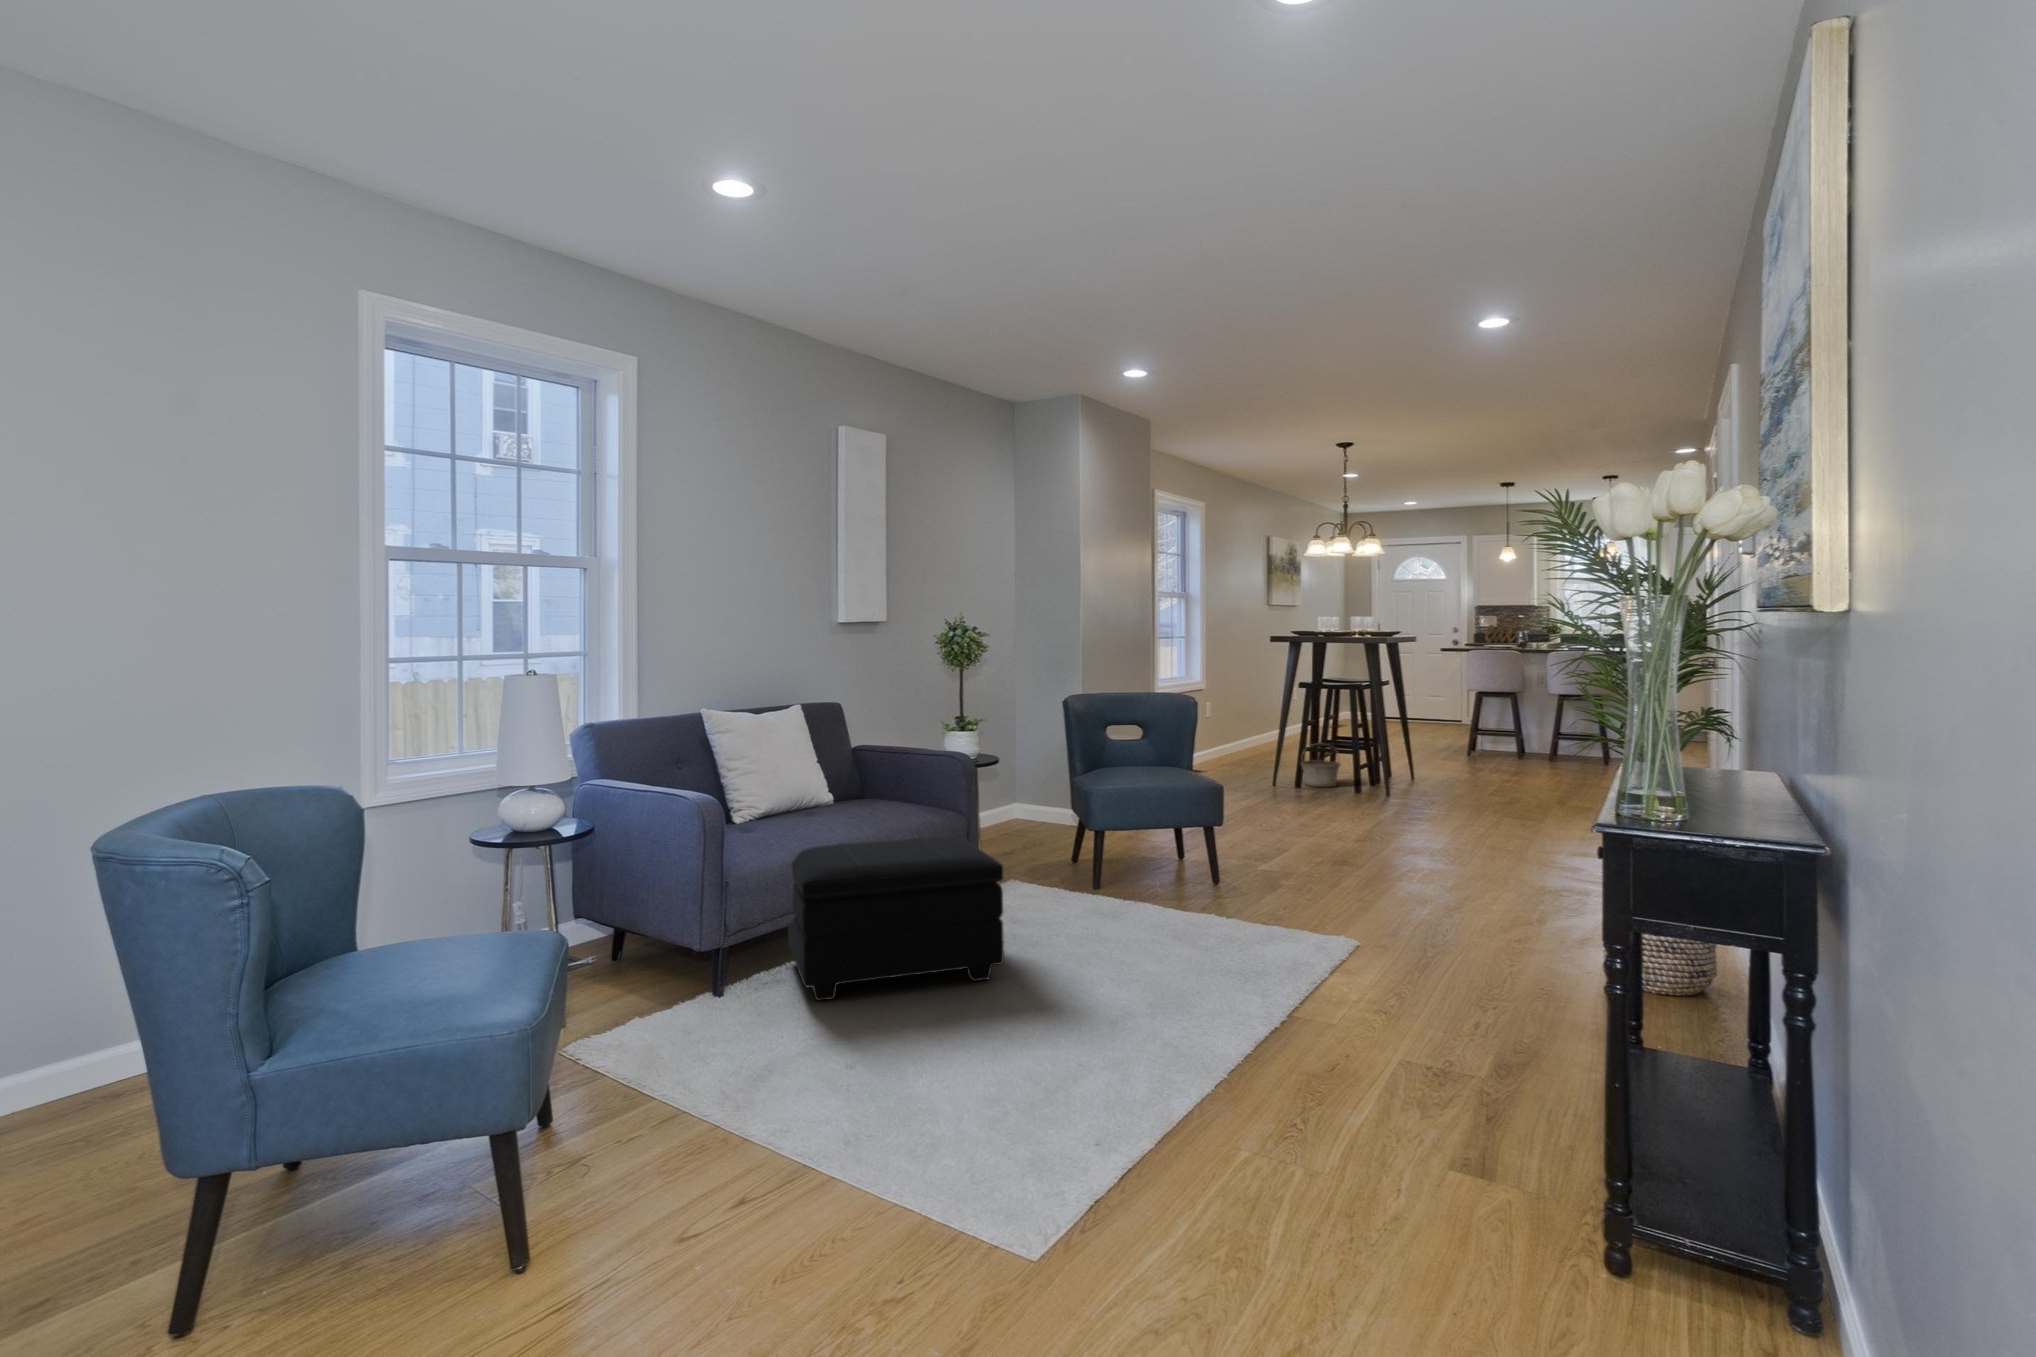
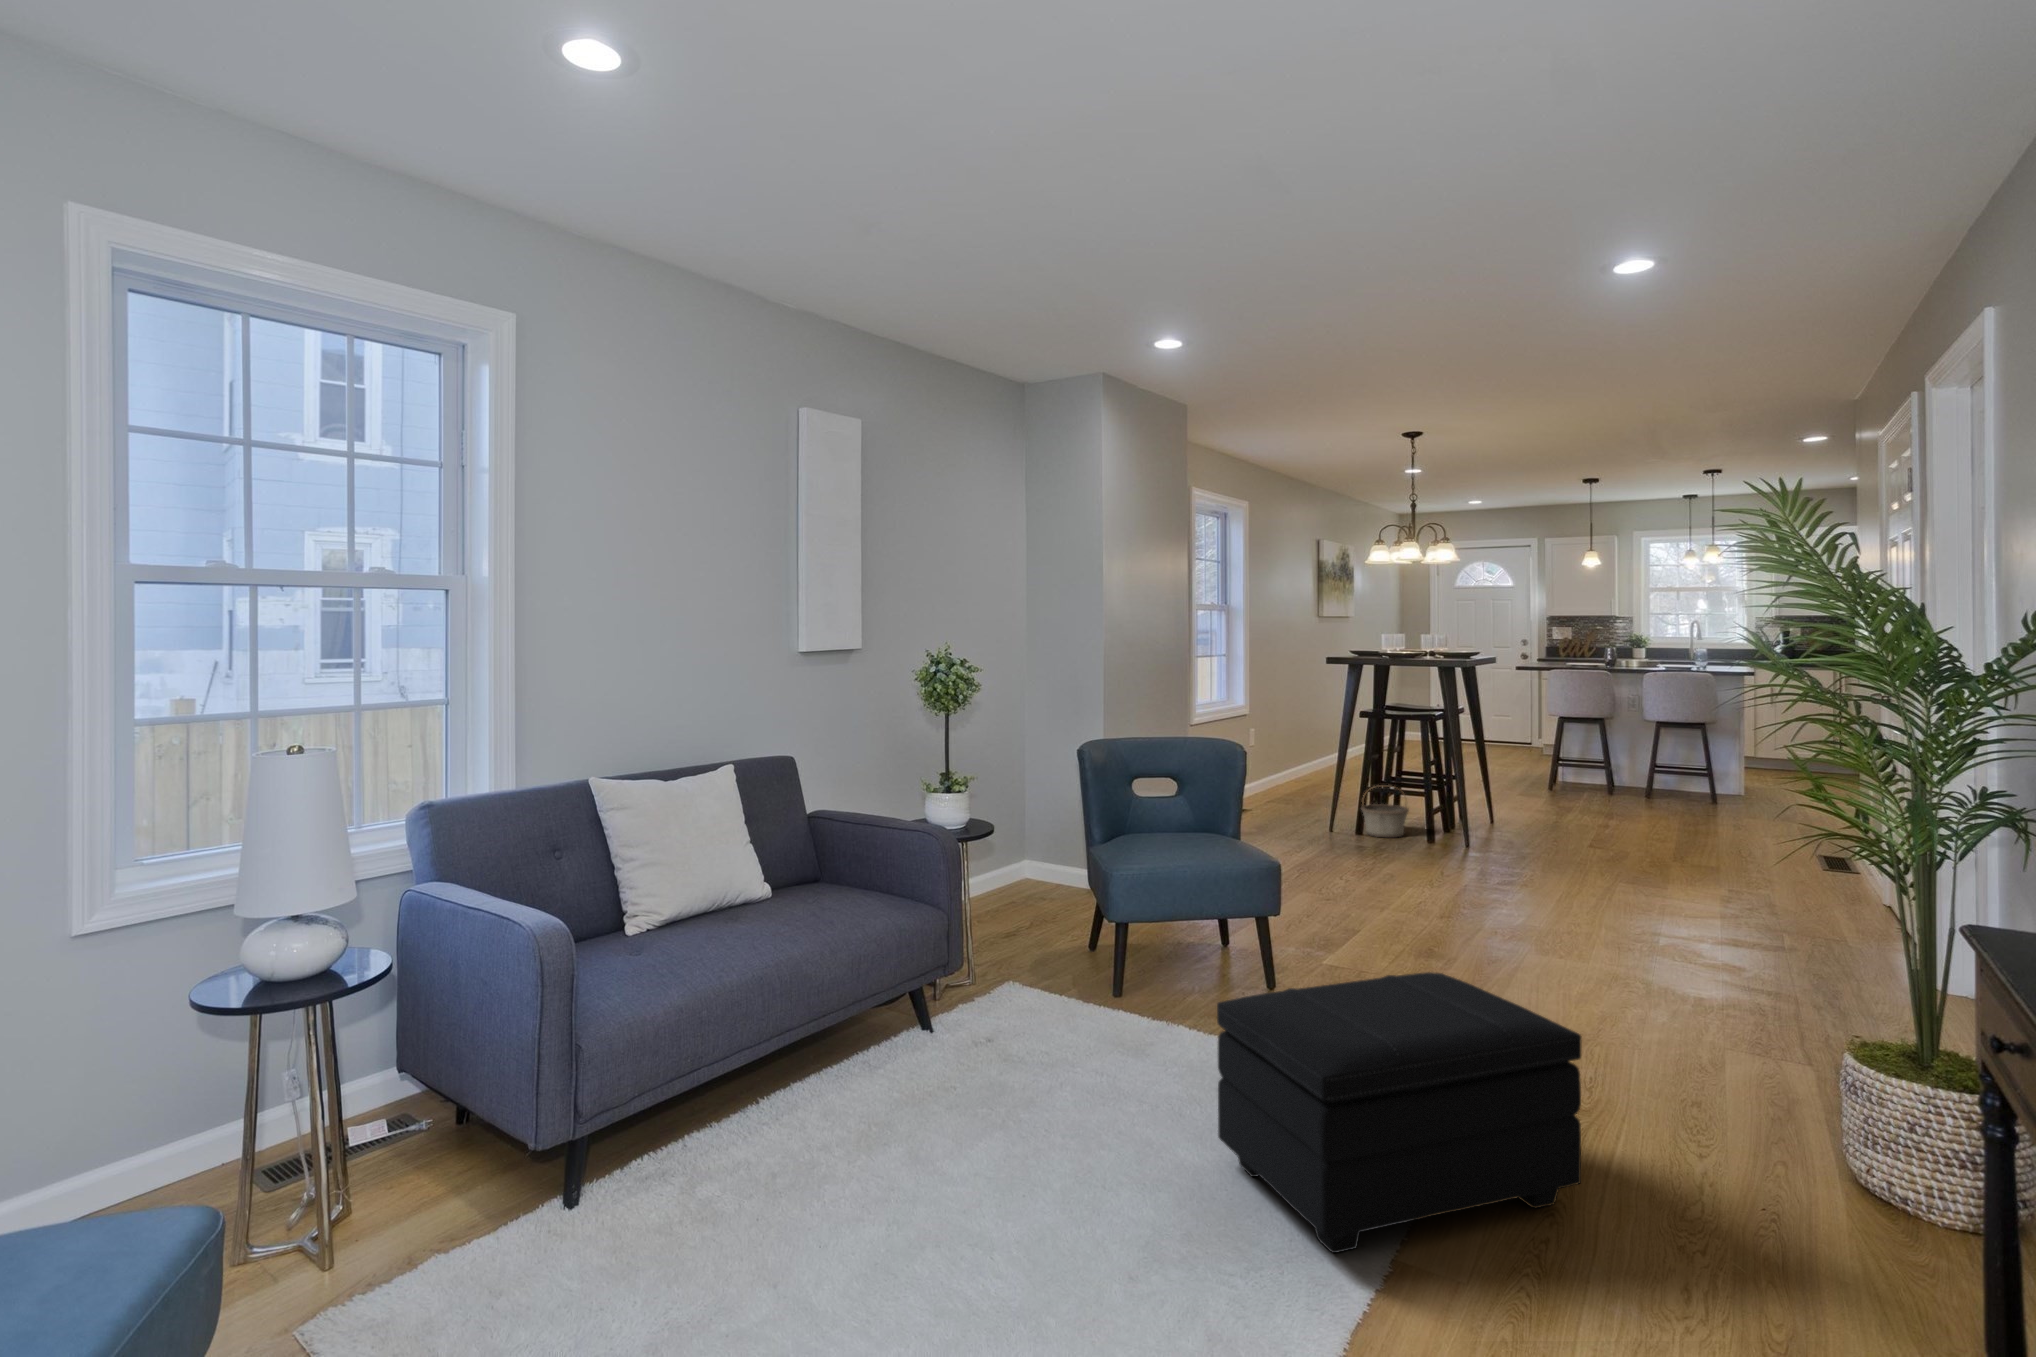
footstool: present [788,837,1004,1001] -> present [1217,972,1582,1253]

